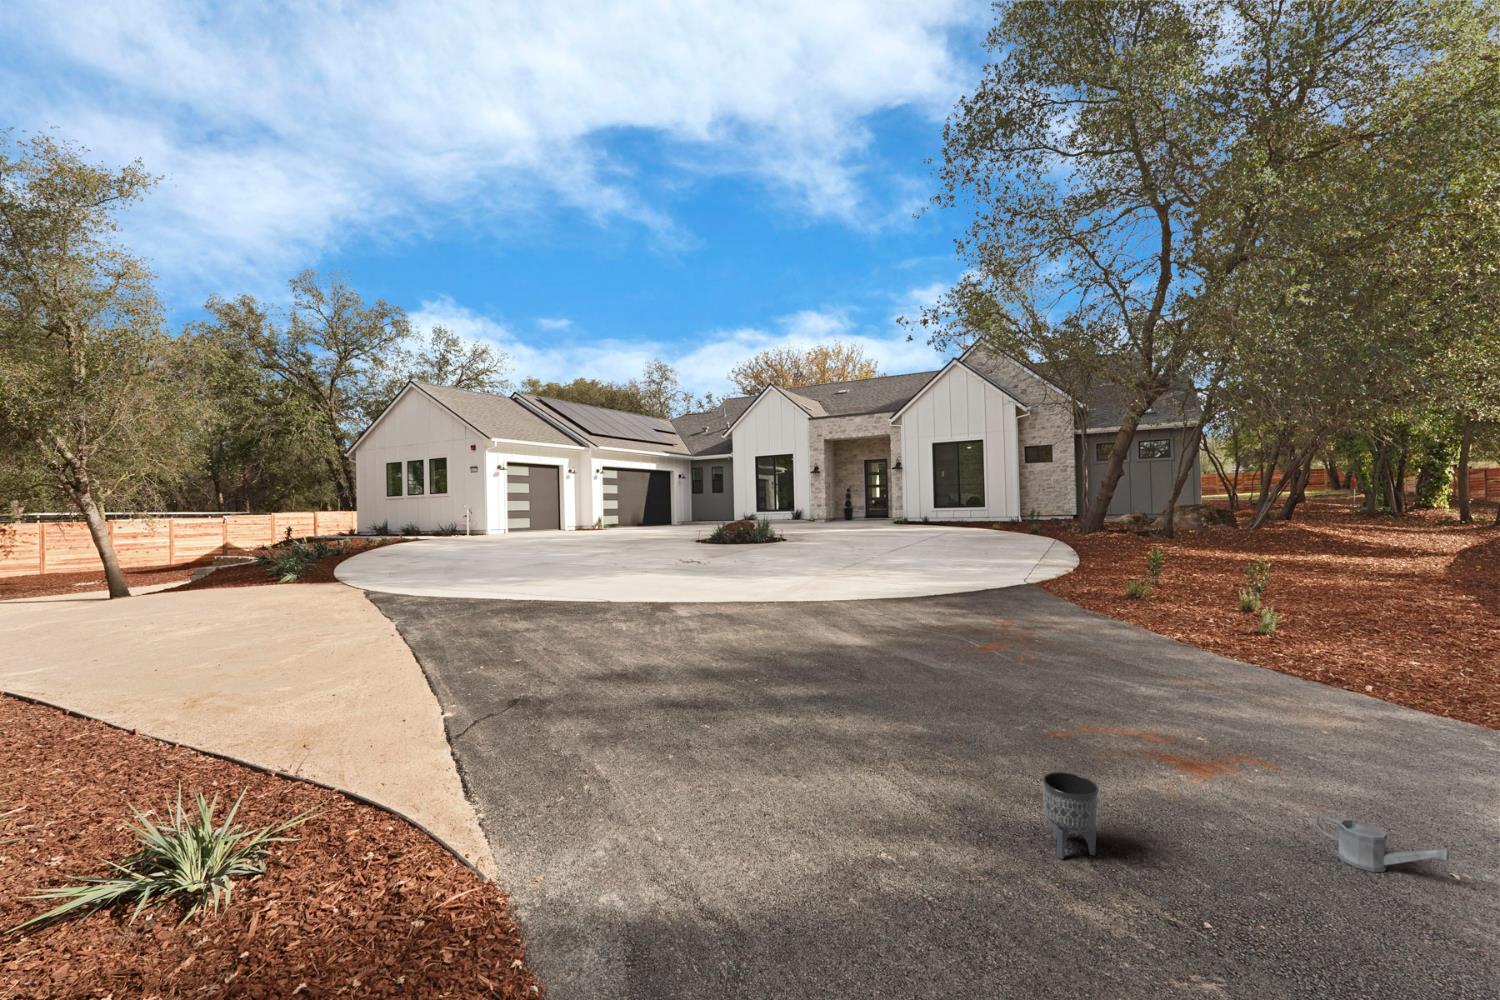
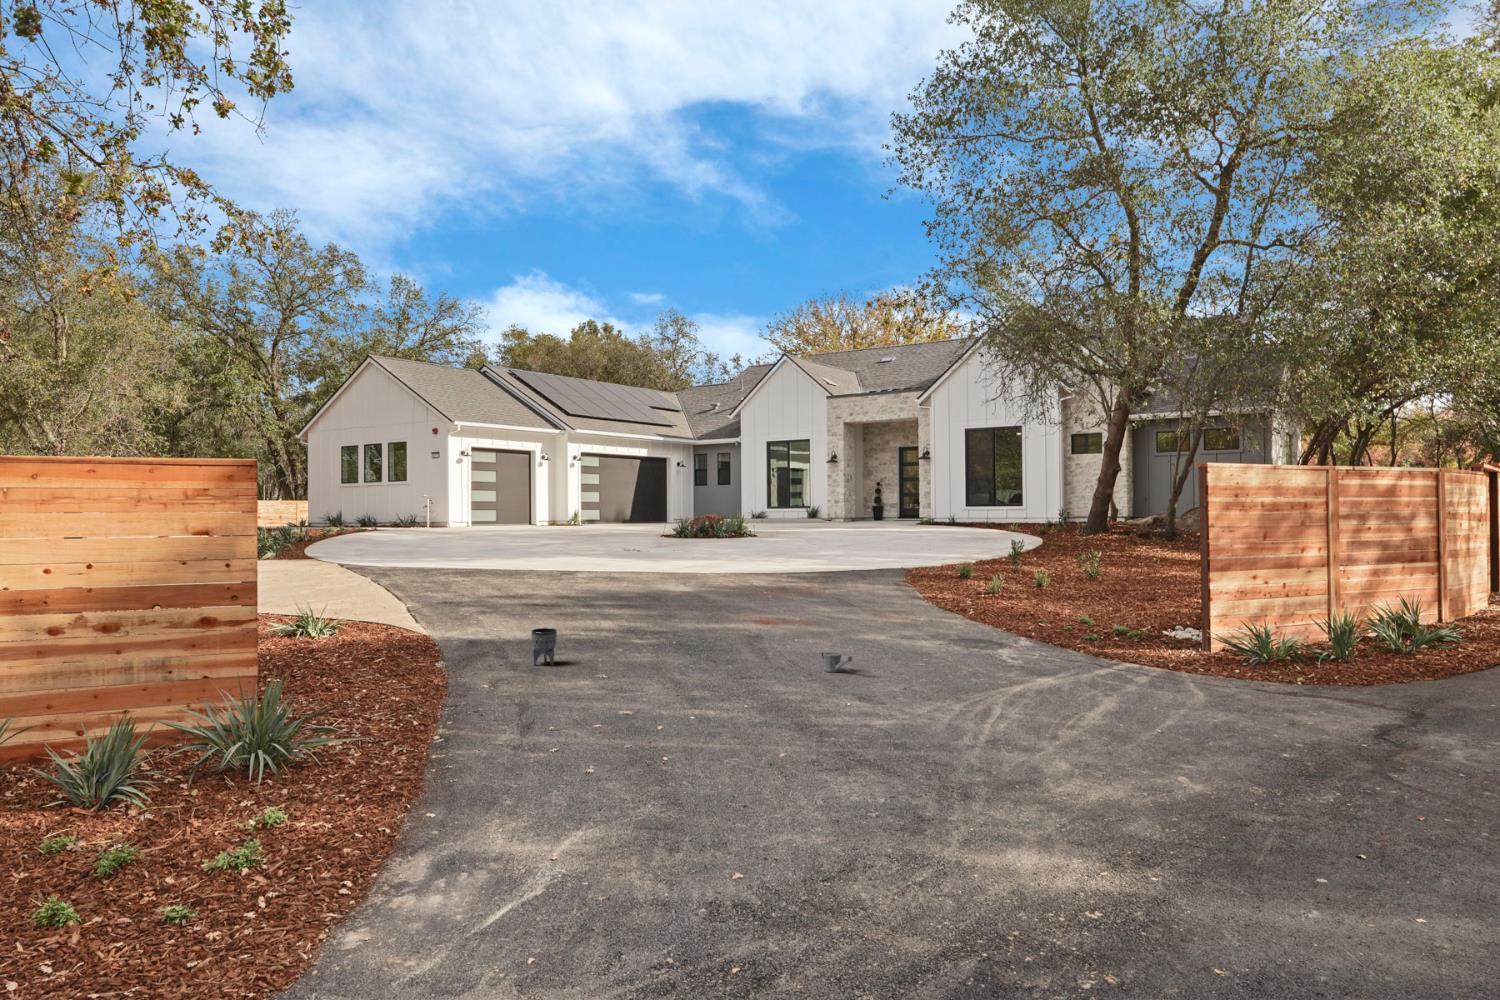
planter: present [1043,772,1099,859] -> present [531,628,557,665]

